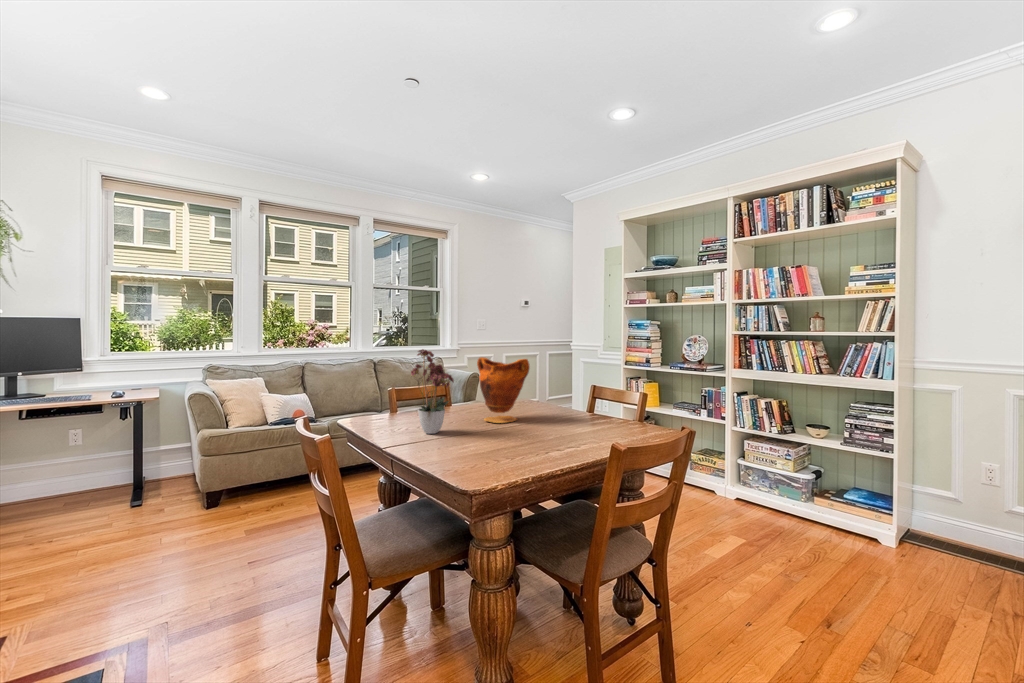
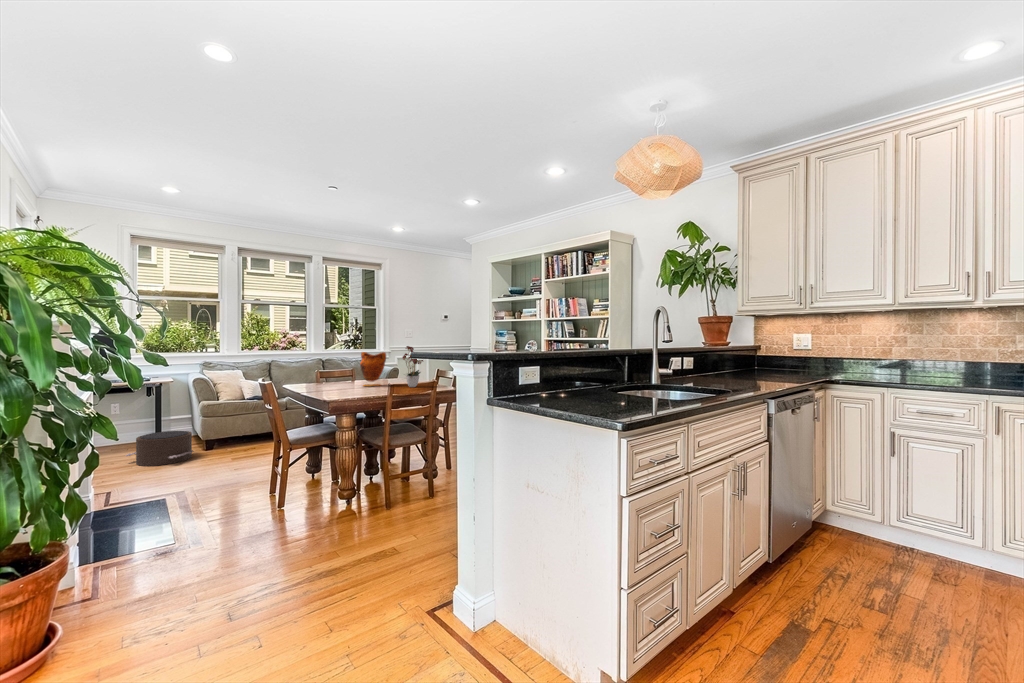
flower arrangement: present [411,349,454,434] -> present [402,346,423,387]
pouf: none [72,479,189,548] -> present [126,431,194,466]

